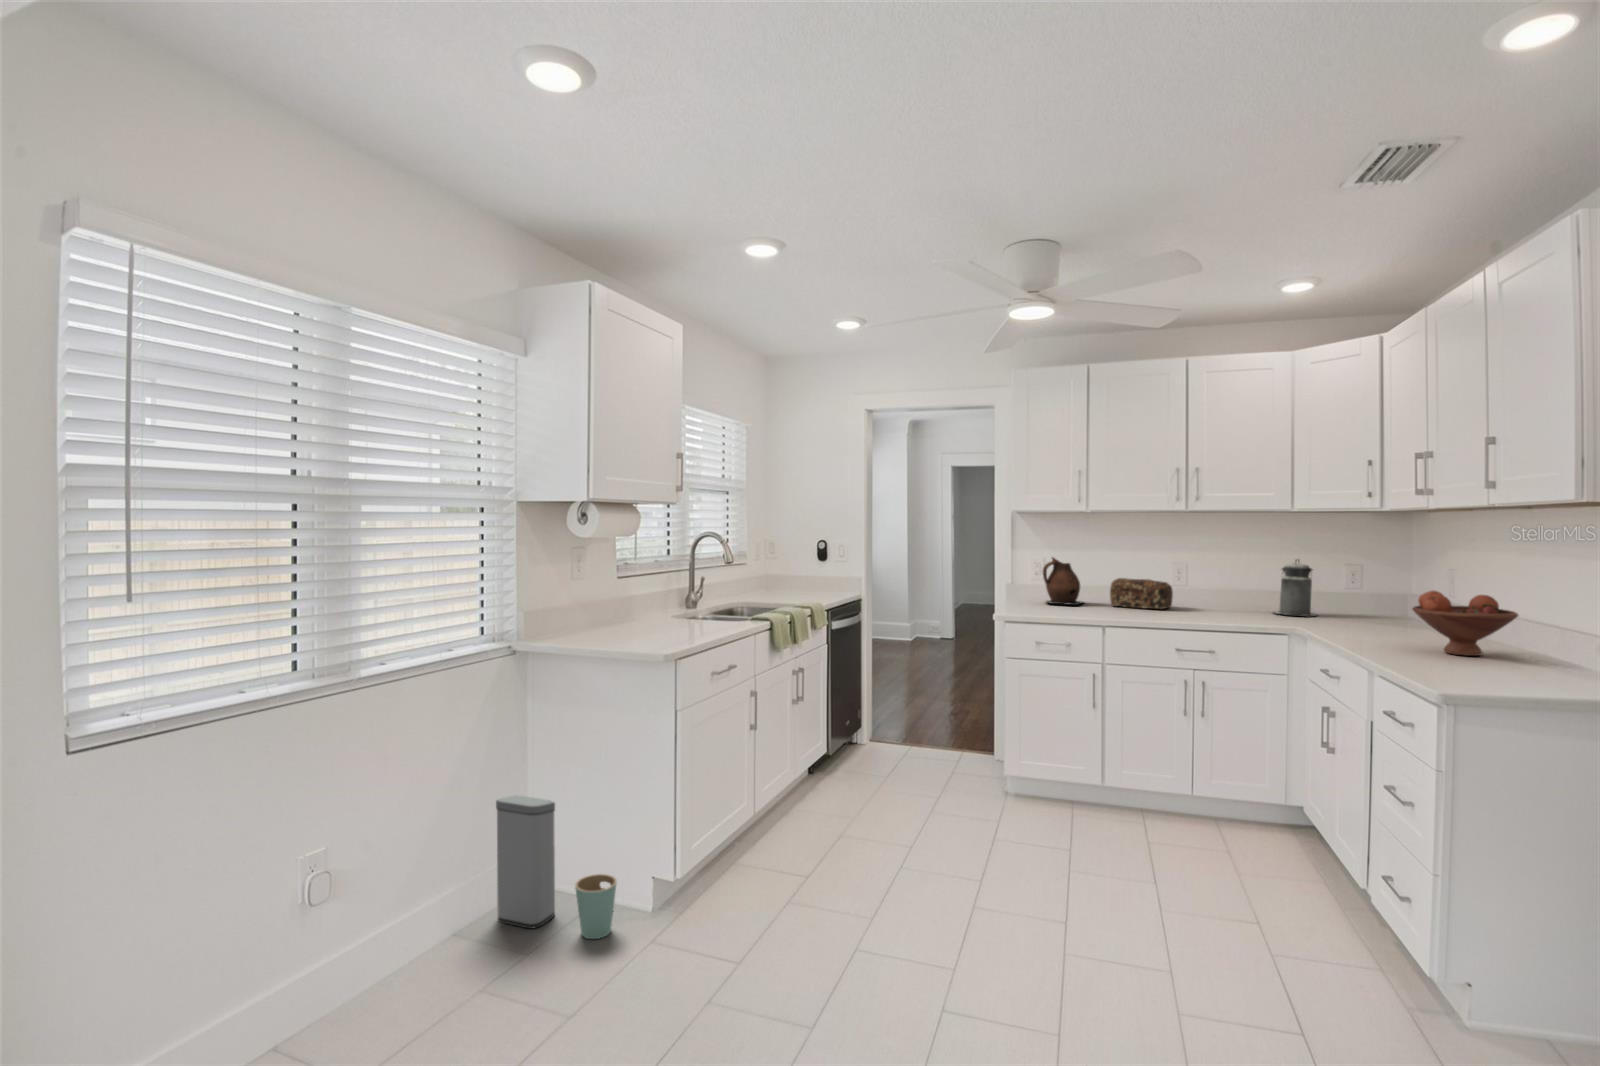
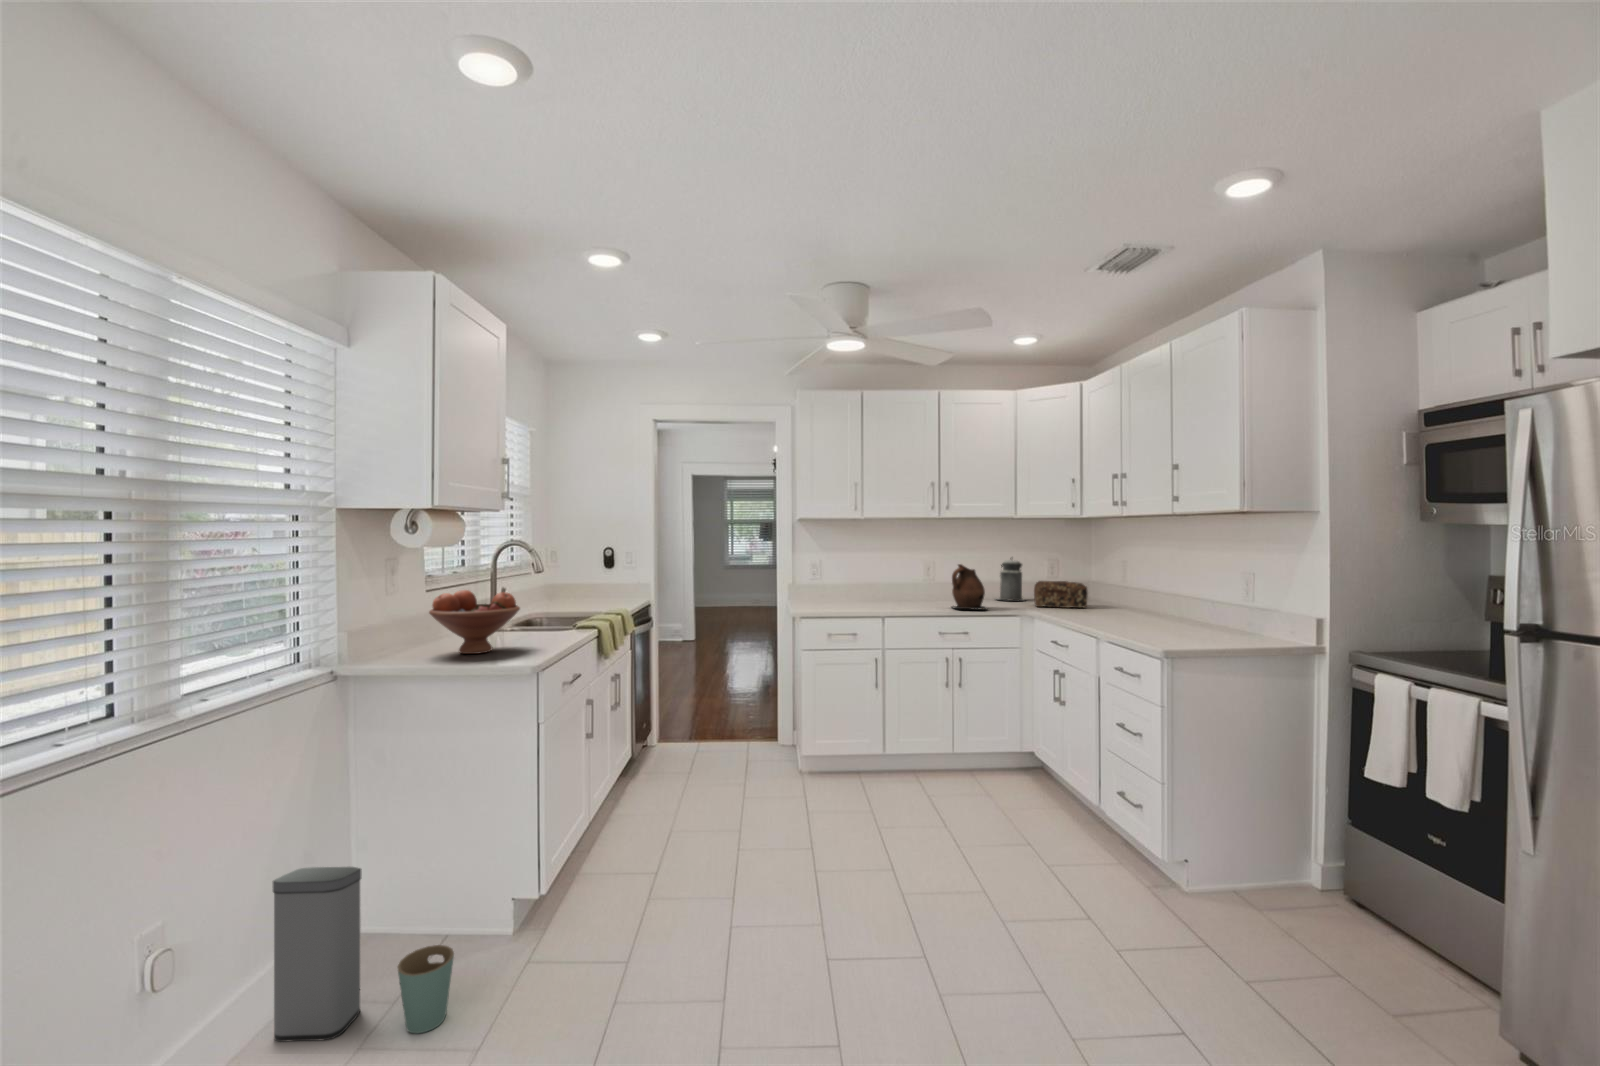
ceramic pitcher: present [1043,558,1082,605] -> present [952,564,987,610]
bread loaf: present [1110,578,1173,609] -> present [1034,581,1088,608]
fruit bowl: present [1412,591,1518,656] -> present [429,590,520,654]

